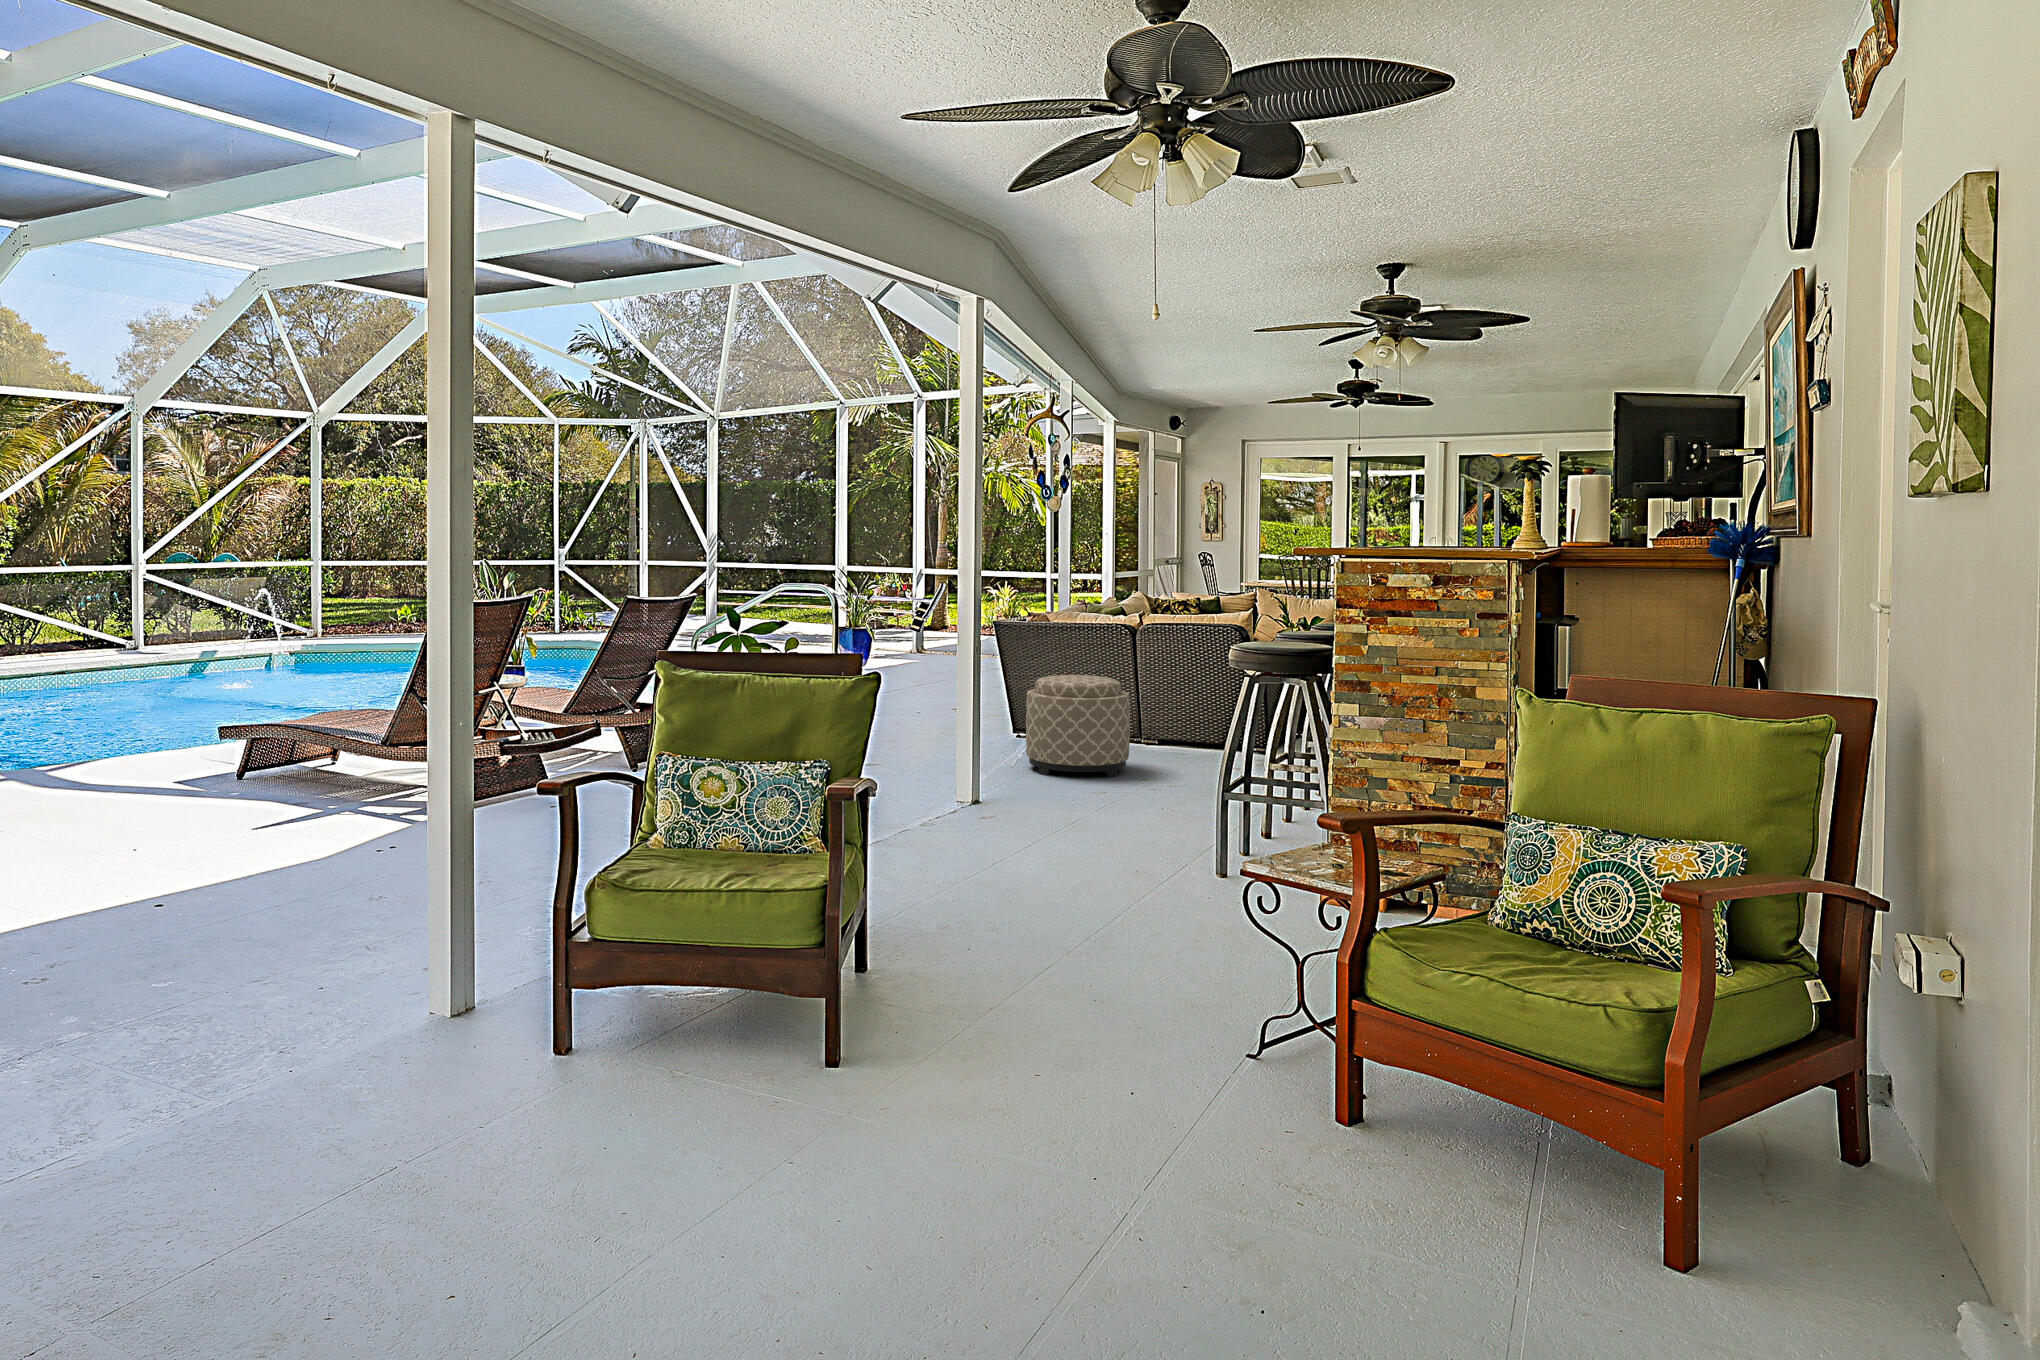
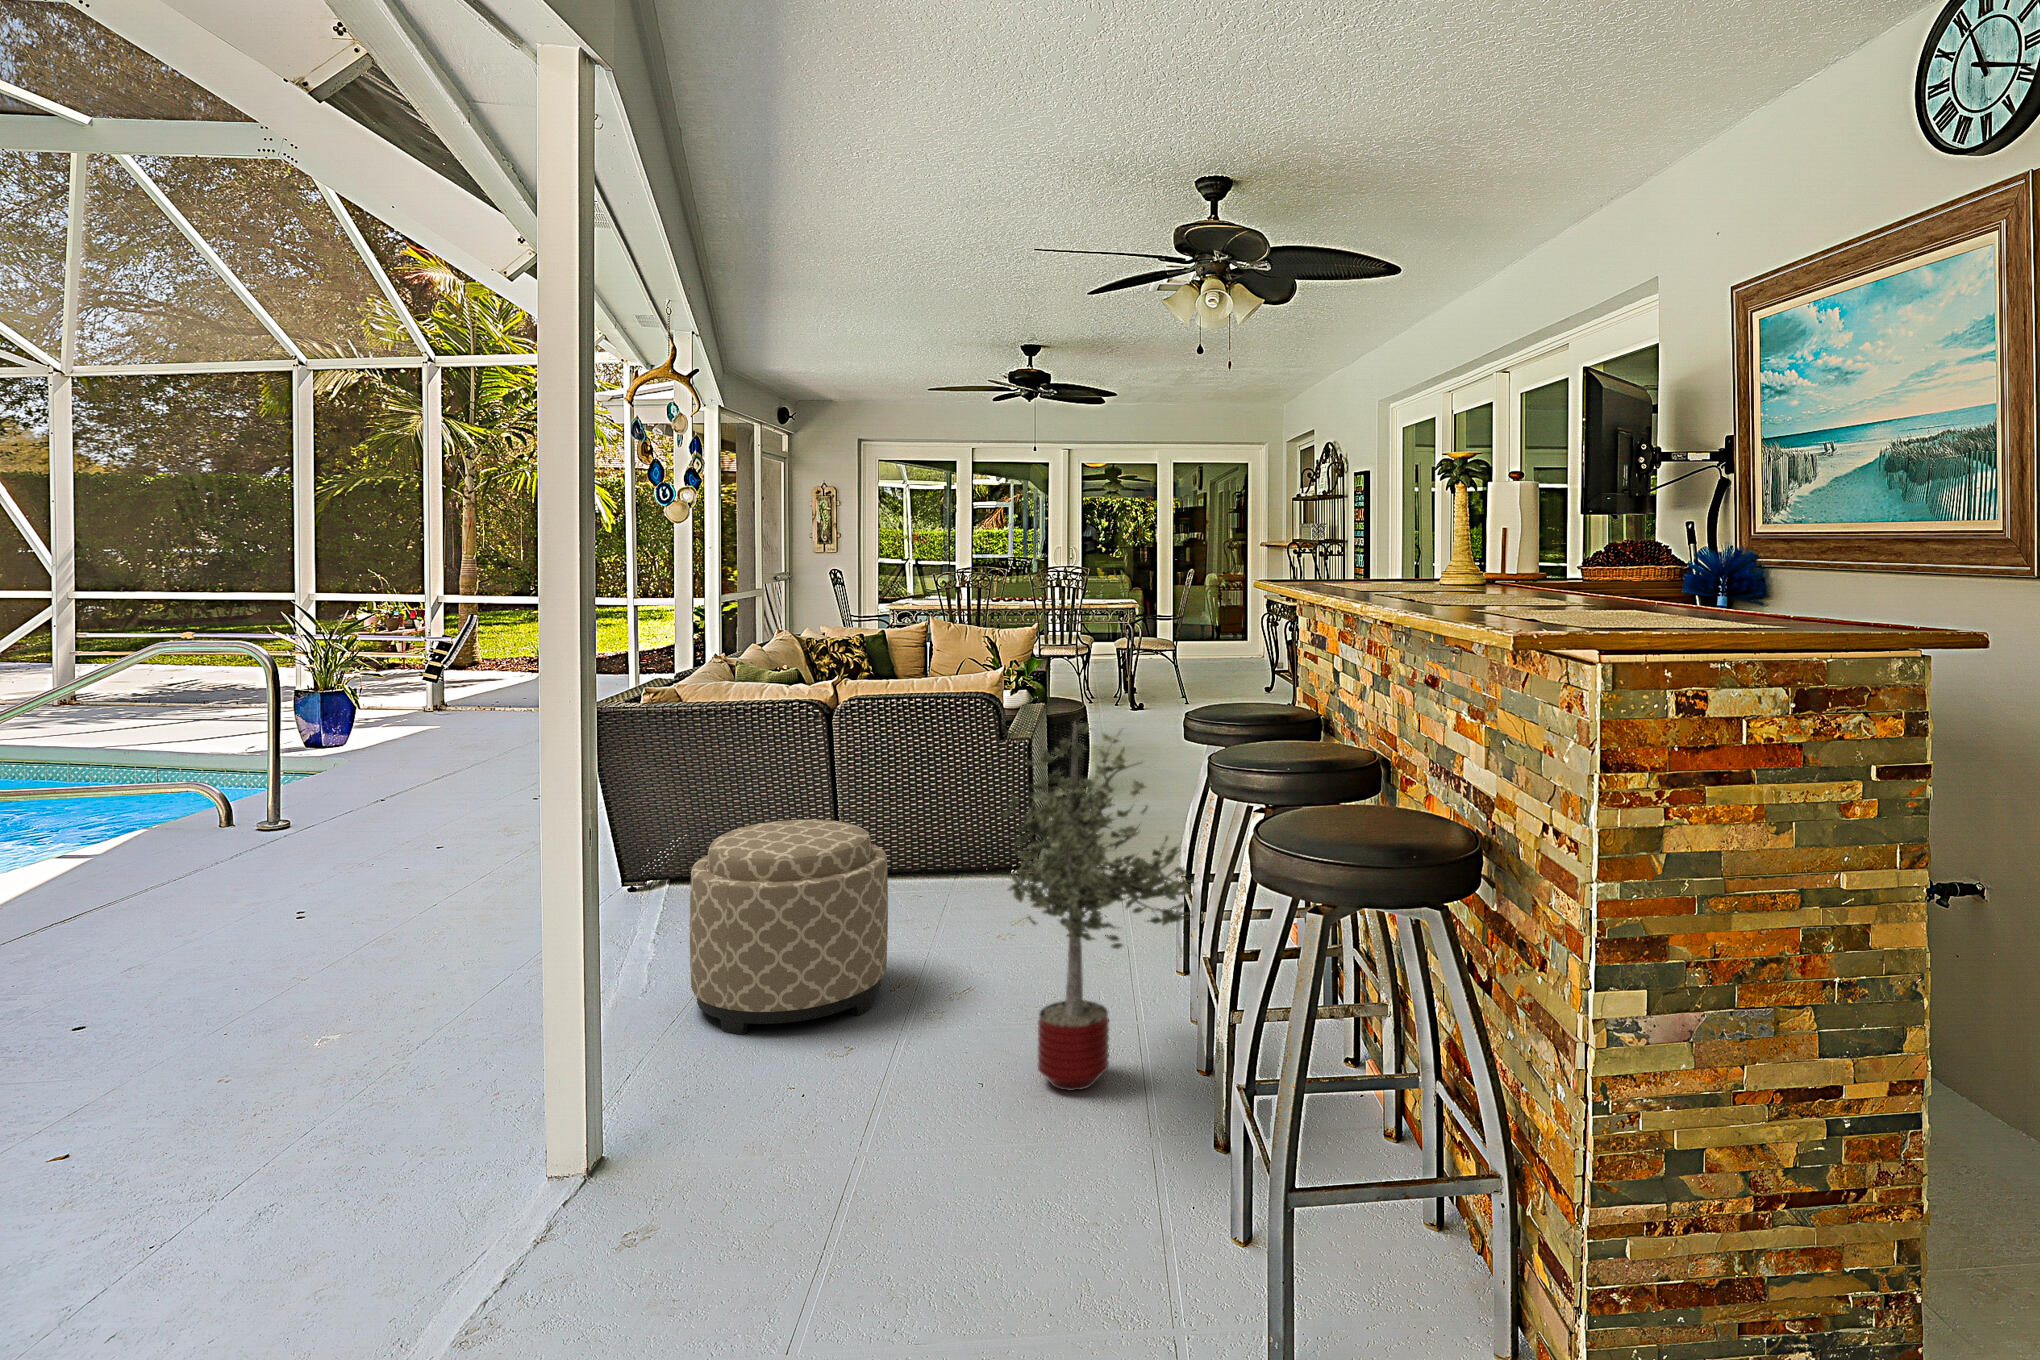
potted tree: none [1153,611,1264,808] -> present [1000,723,1195,1091]

